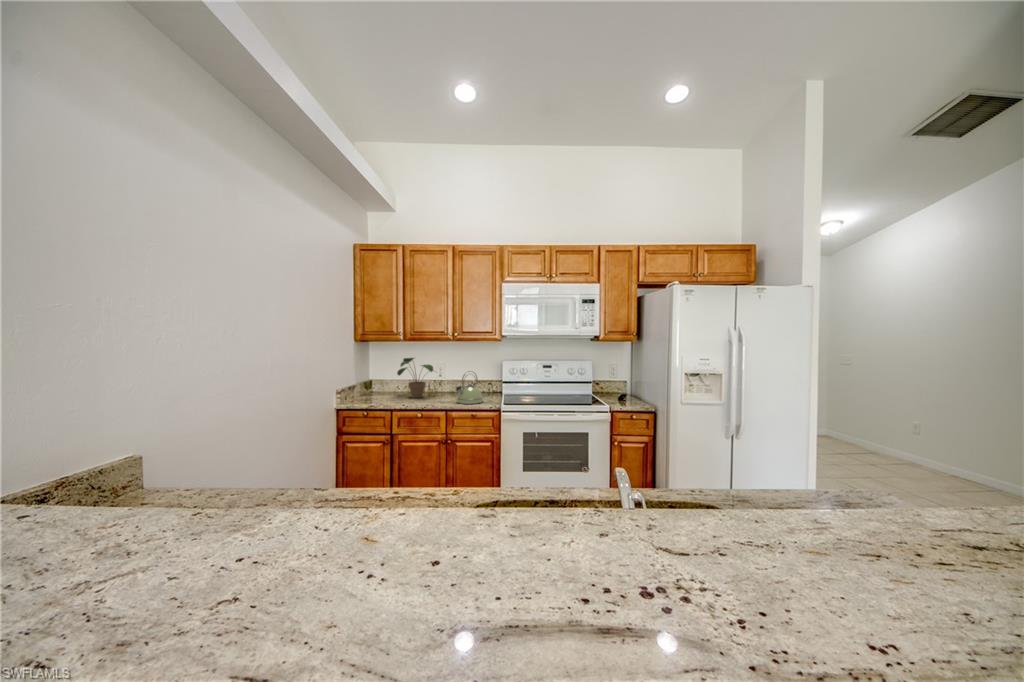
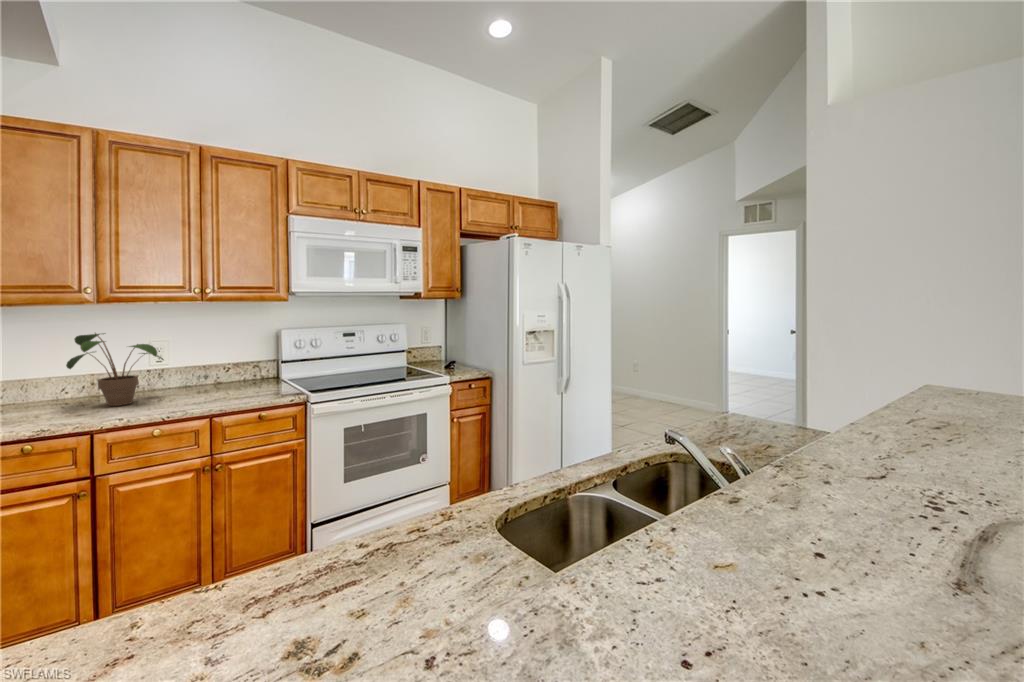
kettle: present [456,371,483,404] -> none [216,349,266,402]

